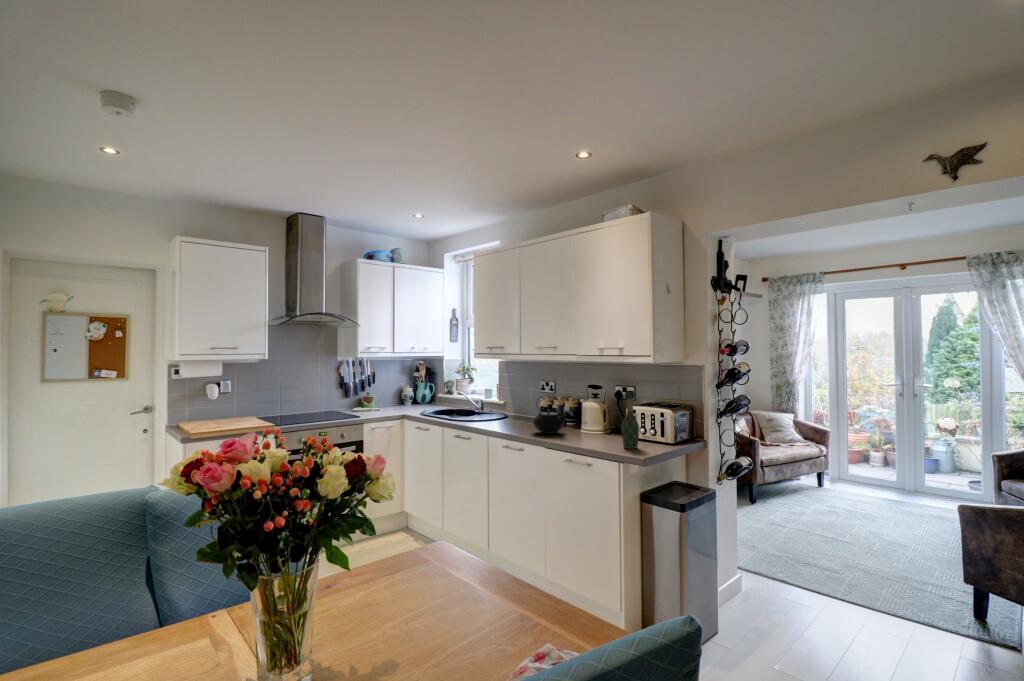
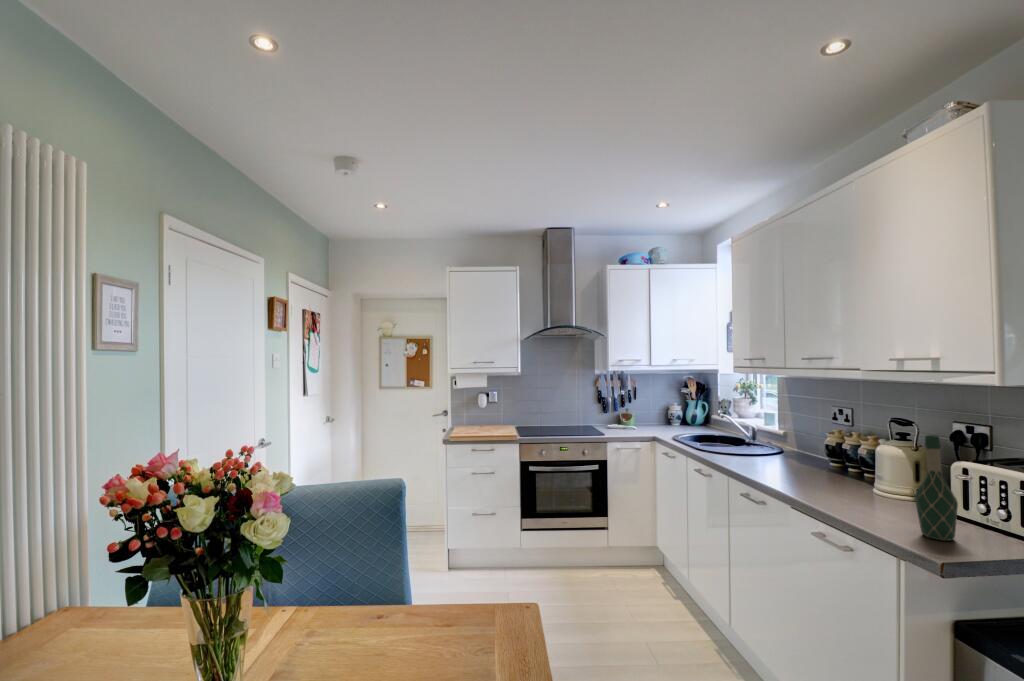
teapot: present [533,396,566,434] -> none [783,428,838,486]

